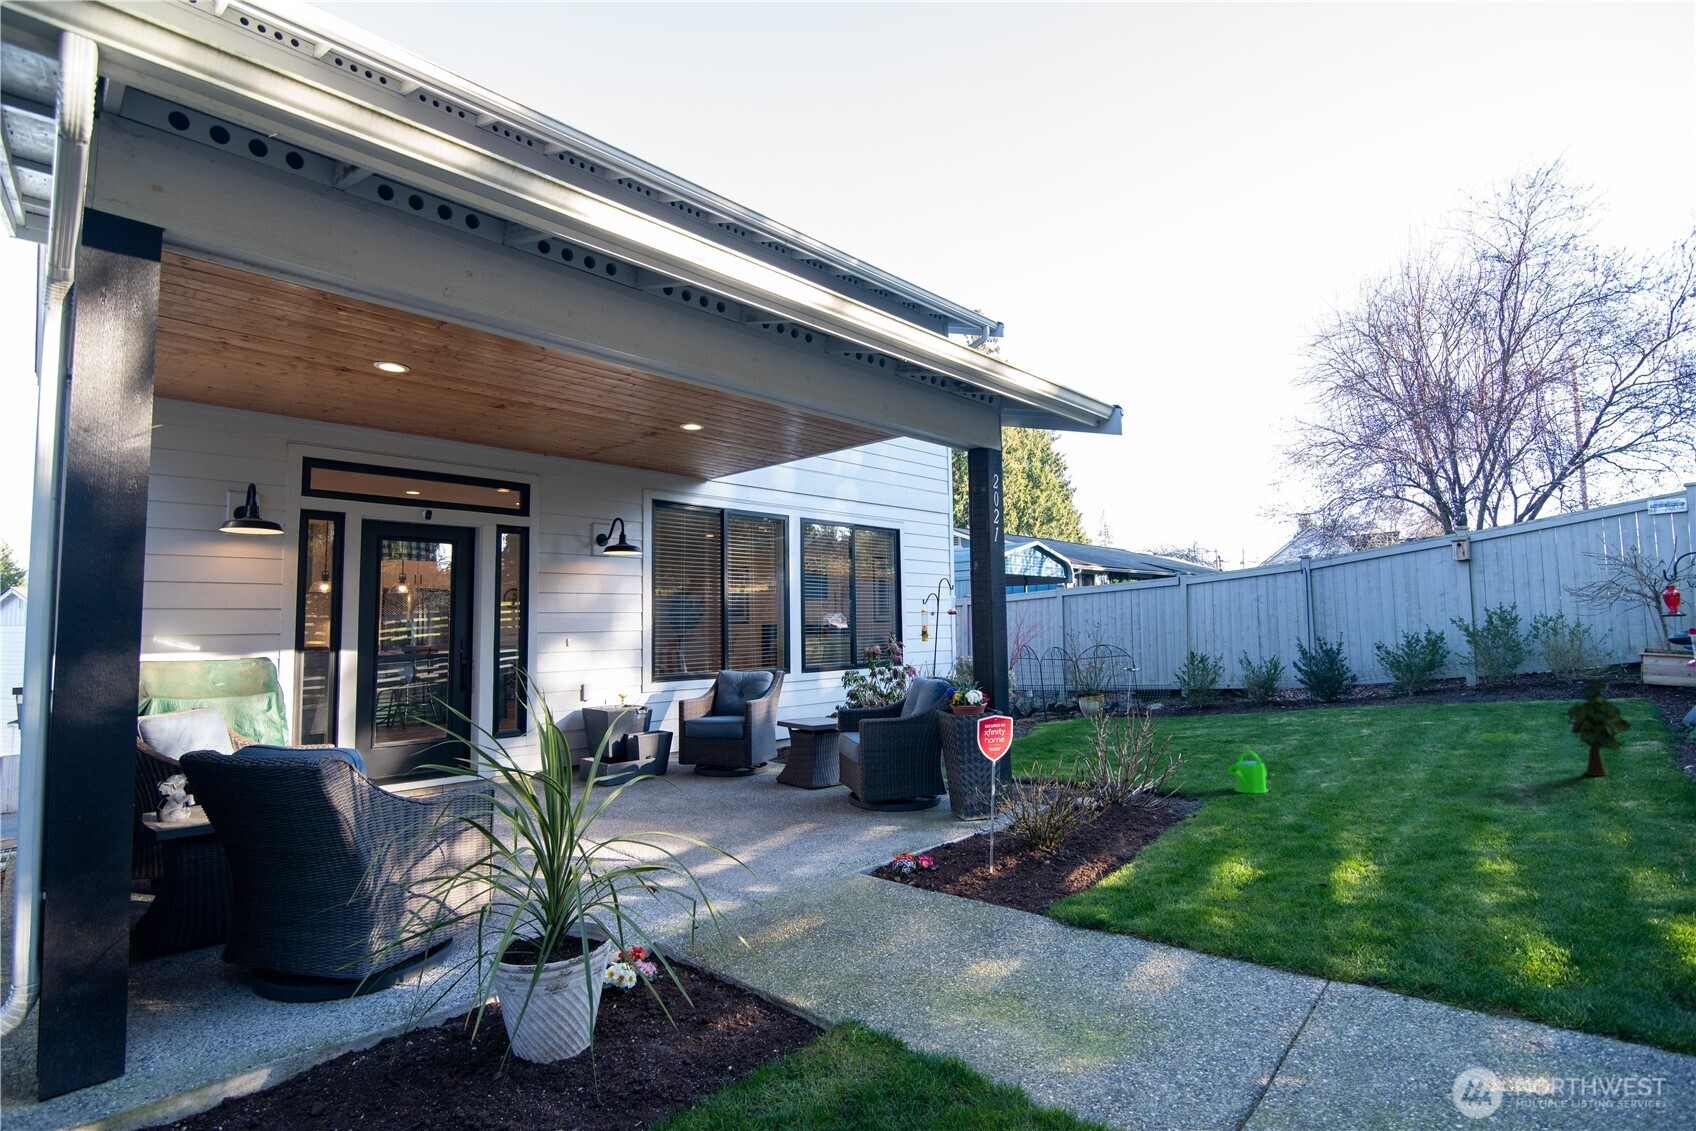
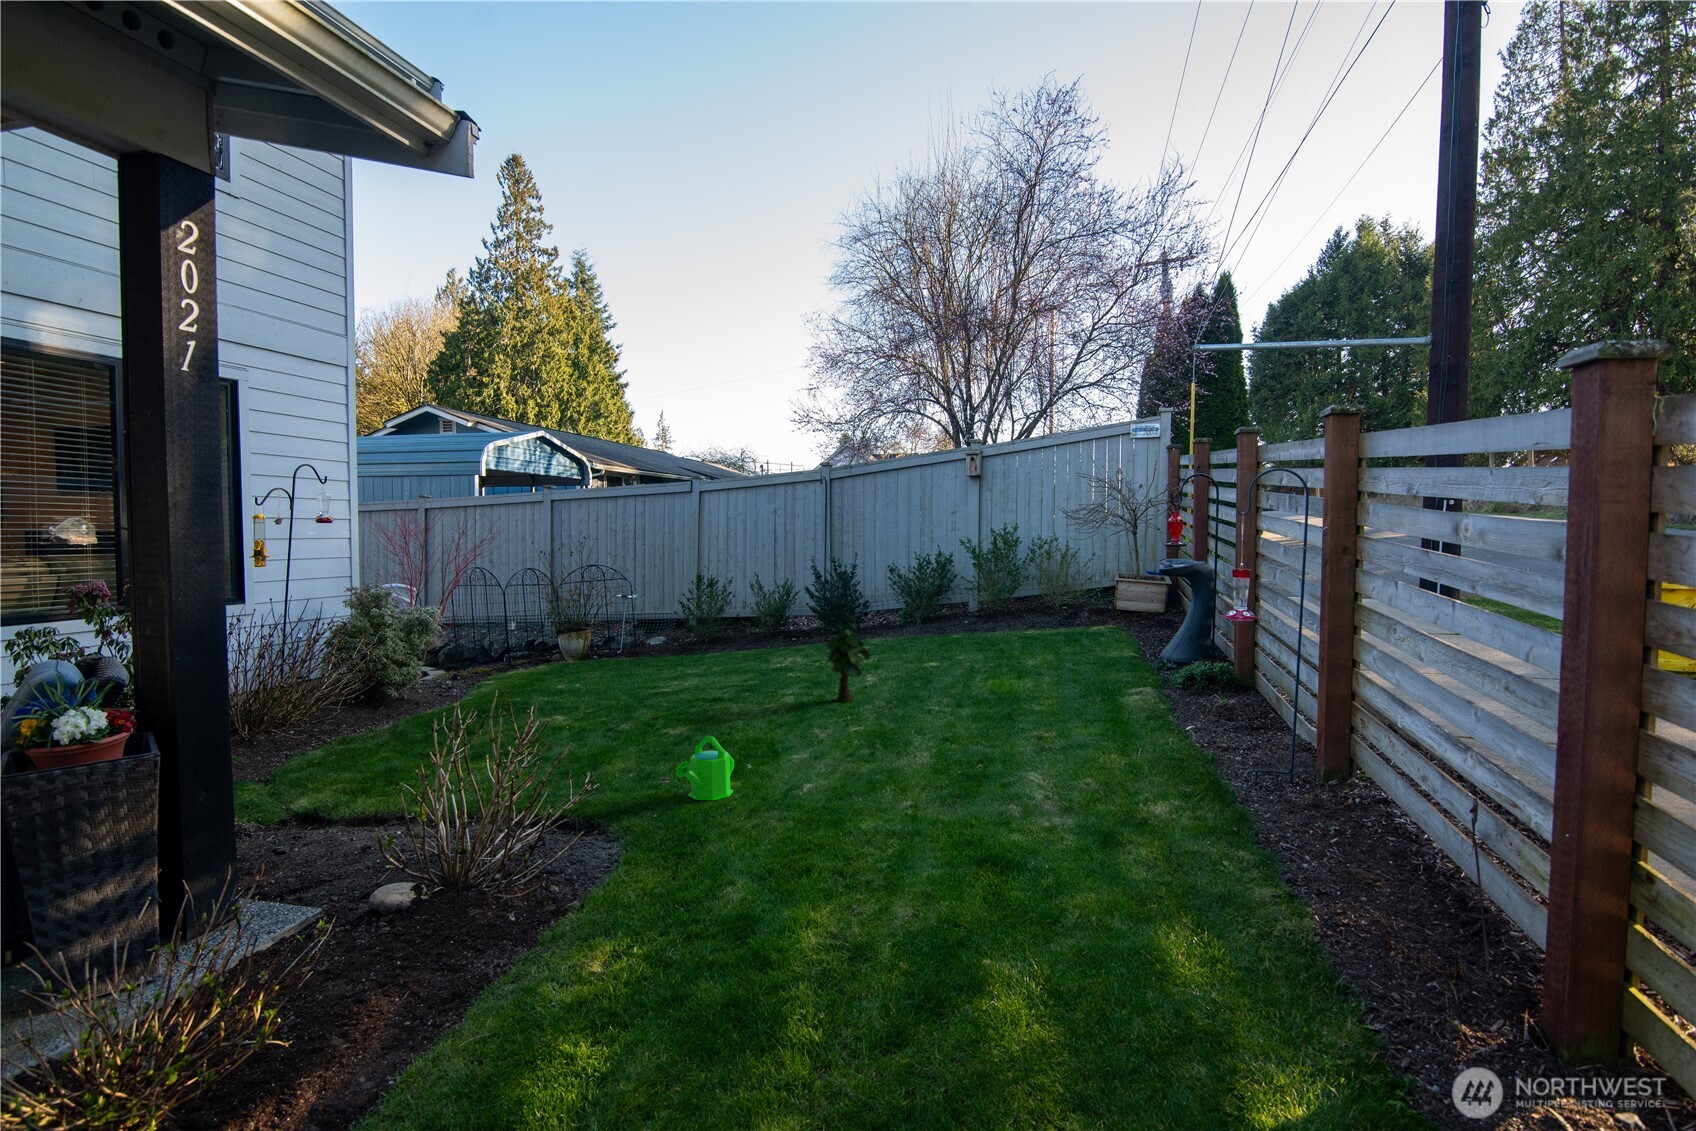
decorative plant: present [1561,682,1631,776] -> present [825,616,871,701]

